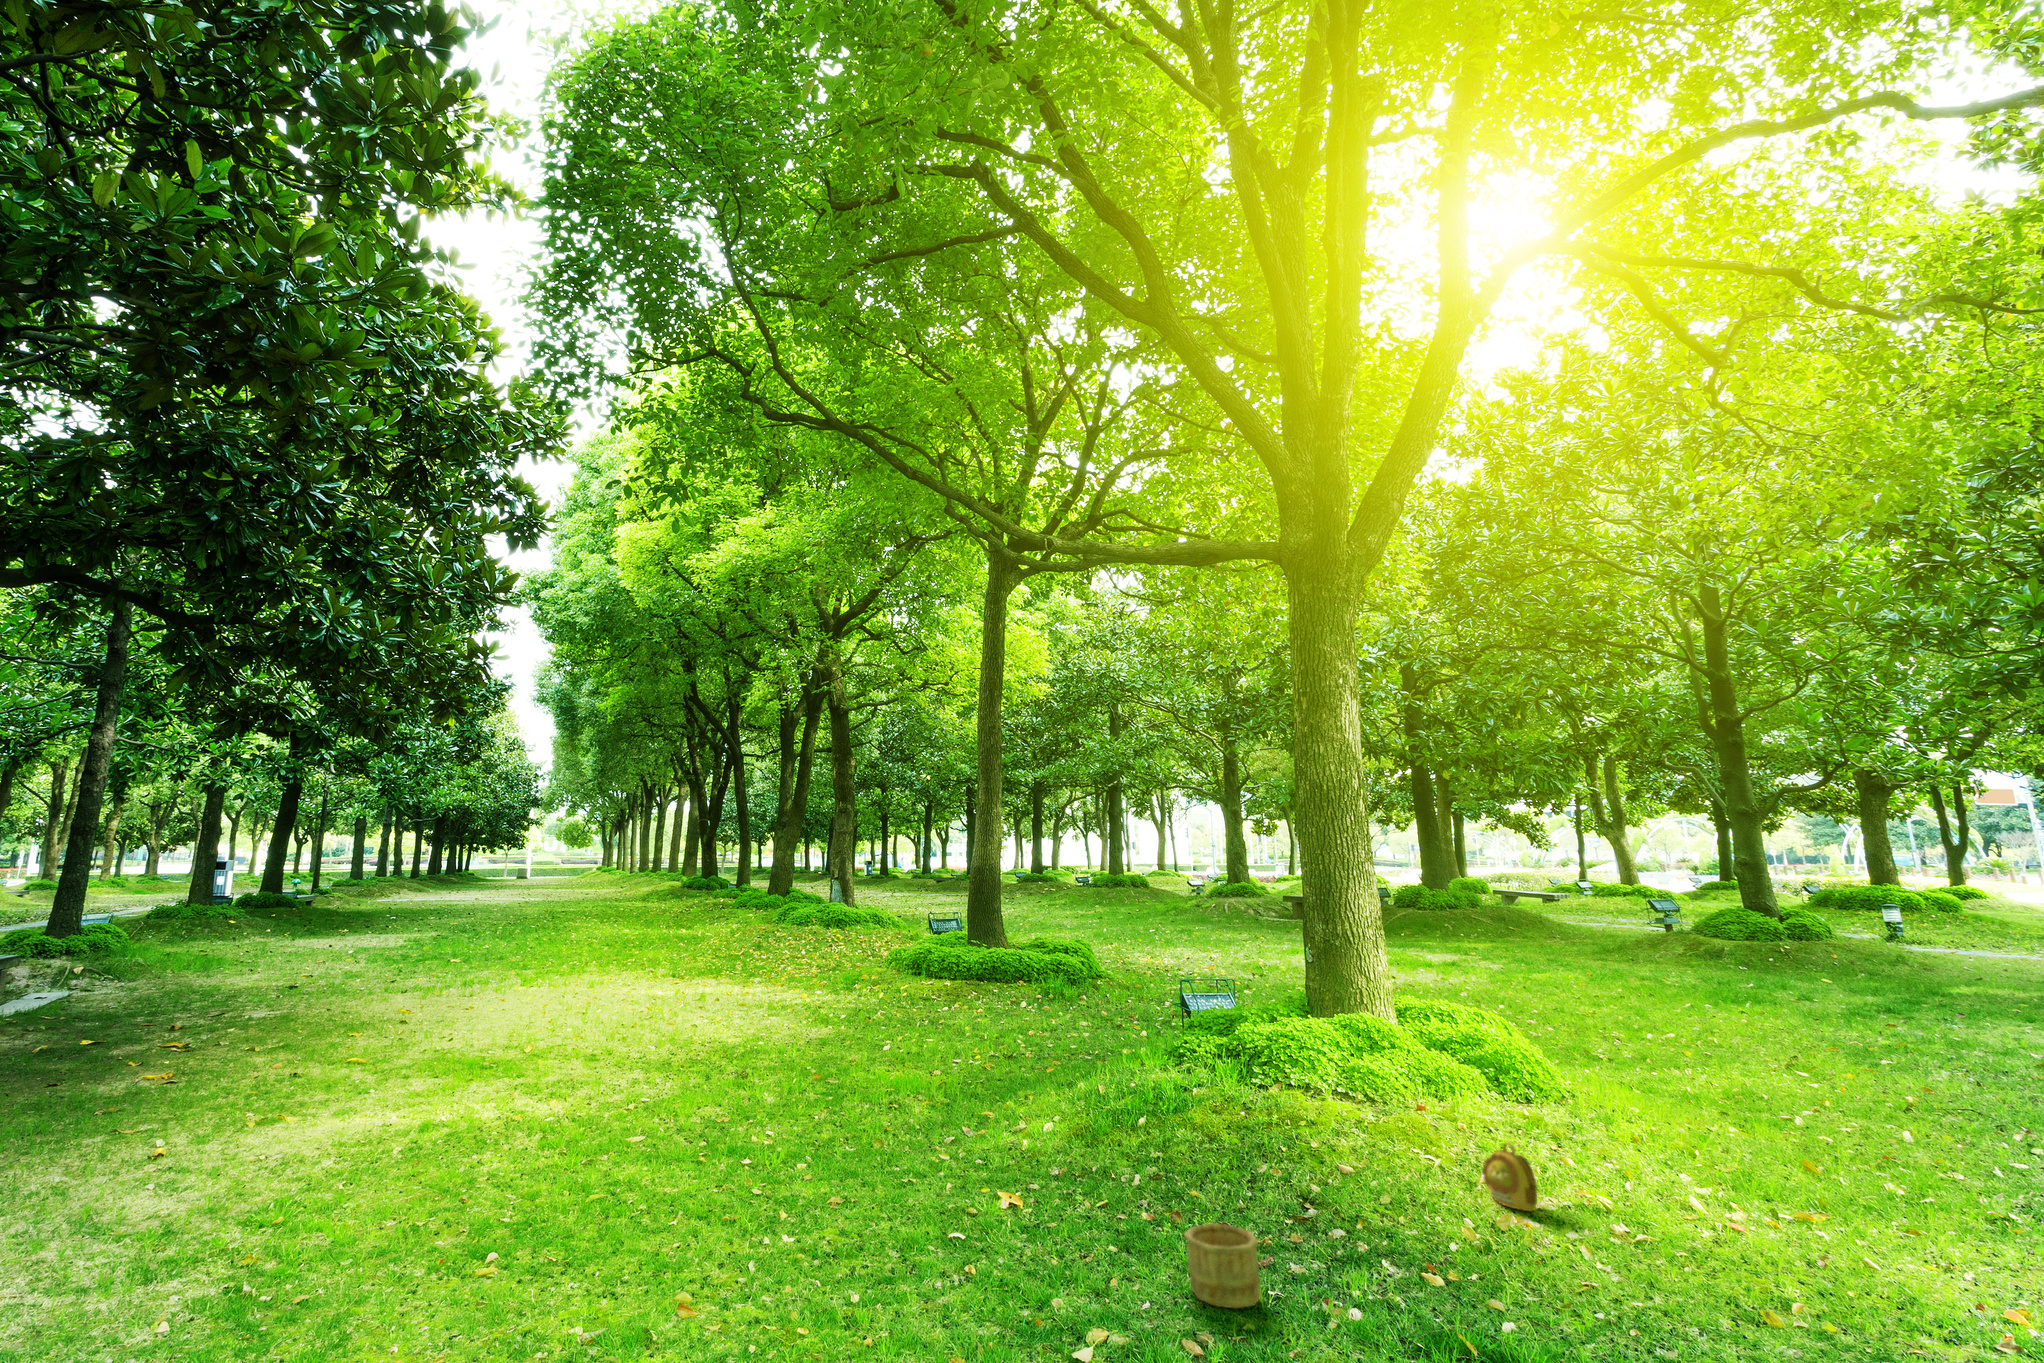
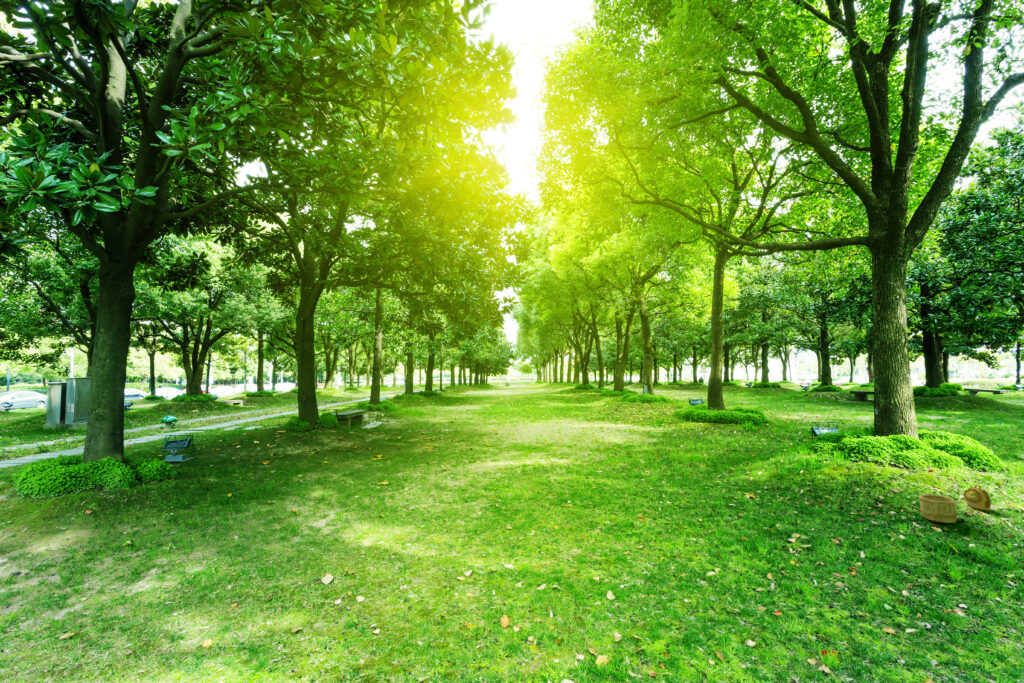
wooden bucket: present [1184,1223,1261,1308] -> present [919,494,957,523]

